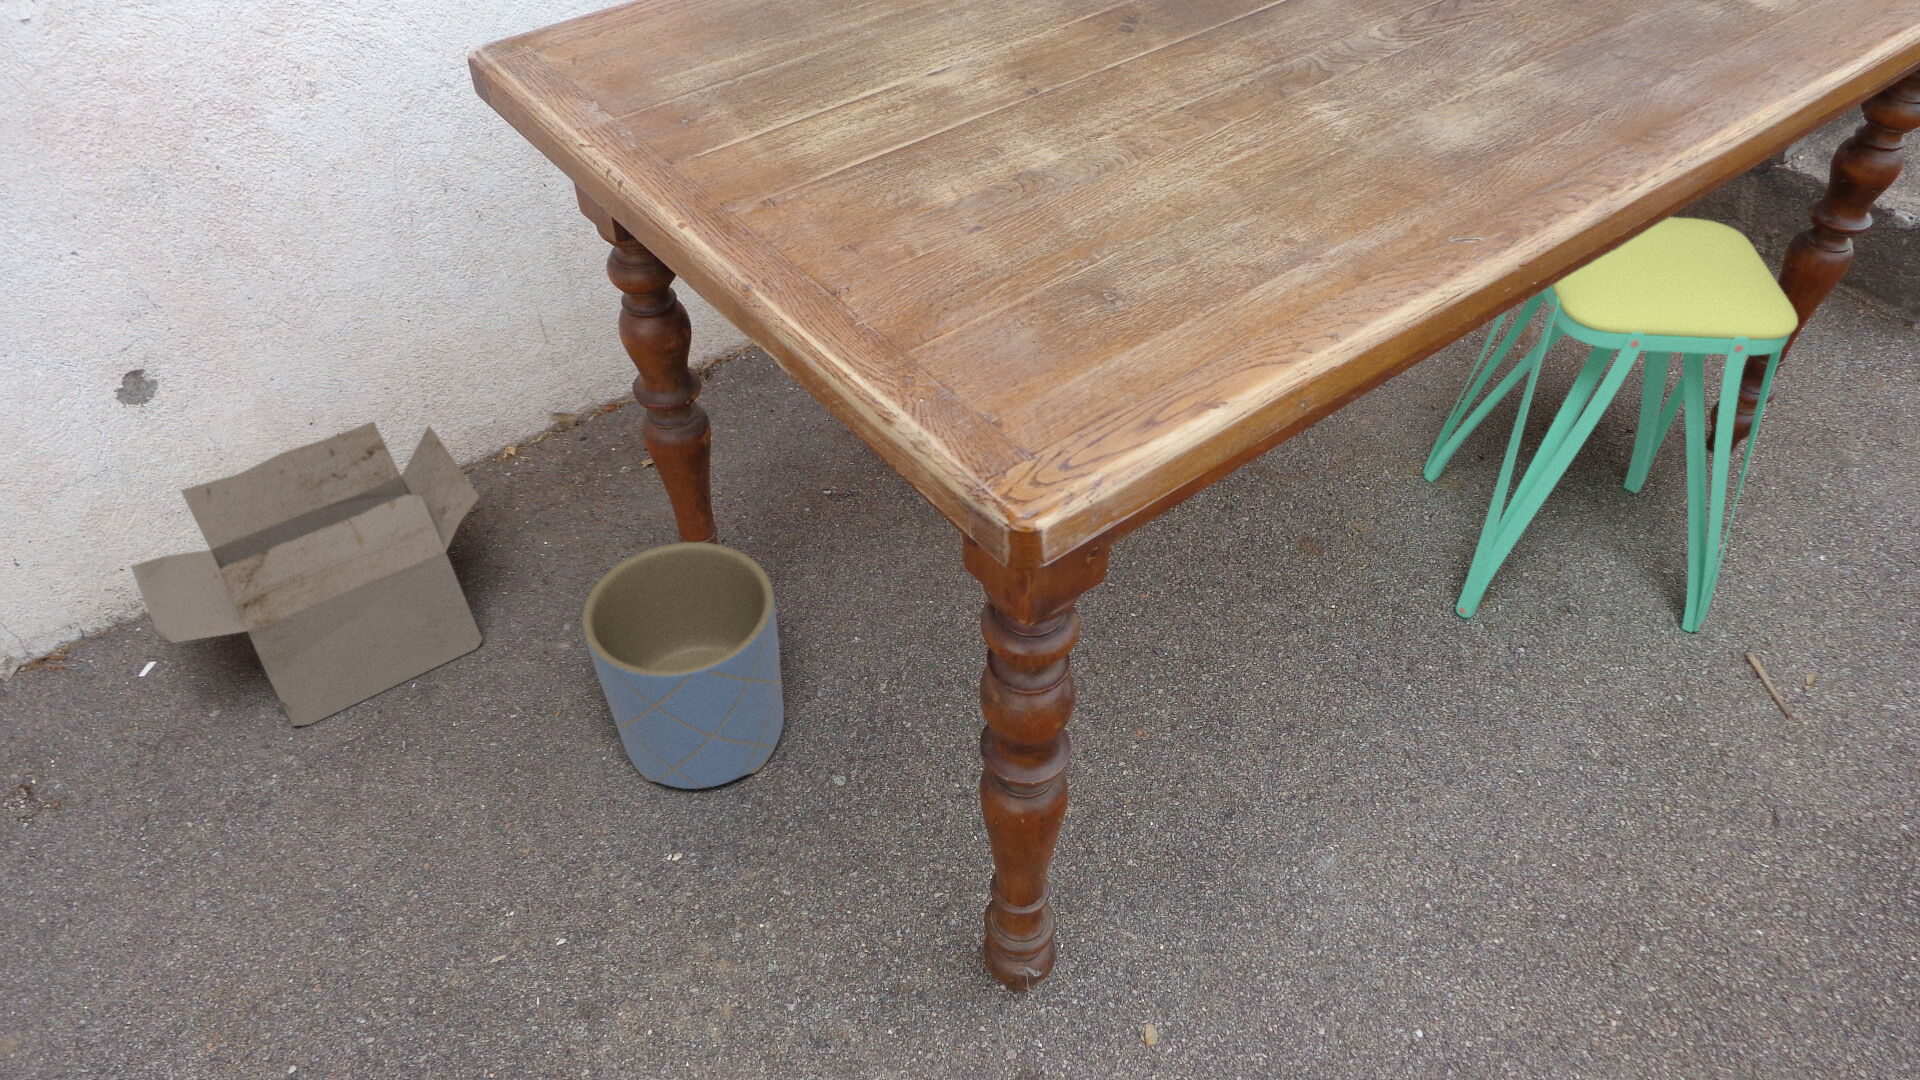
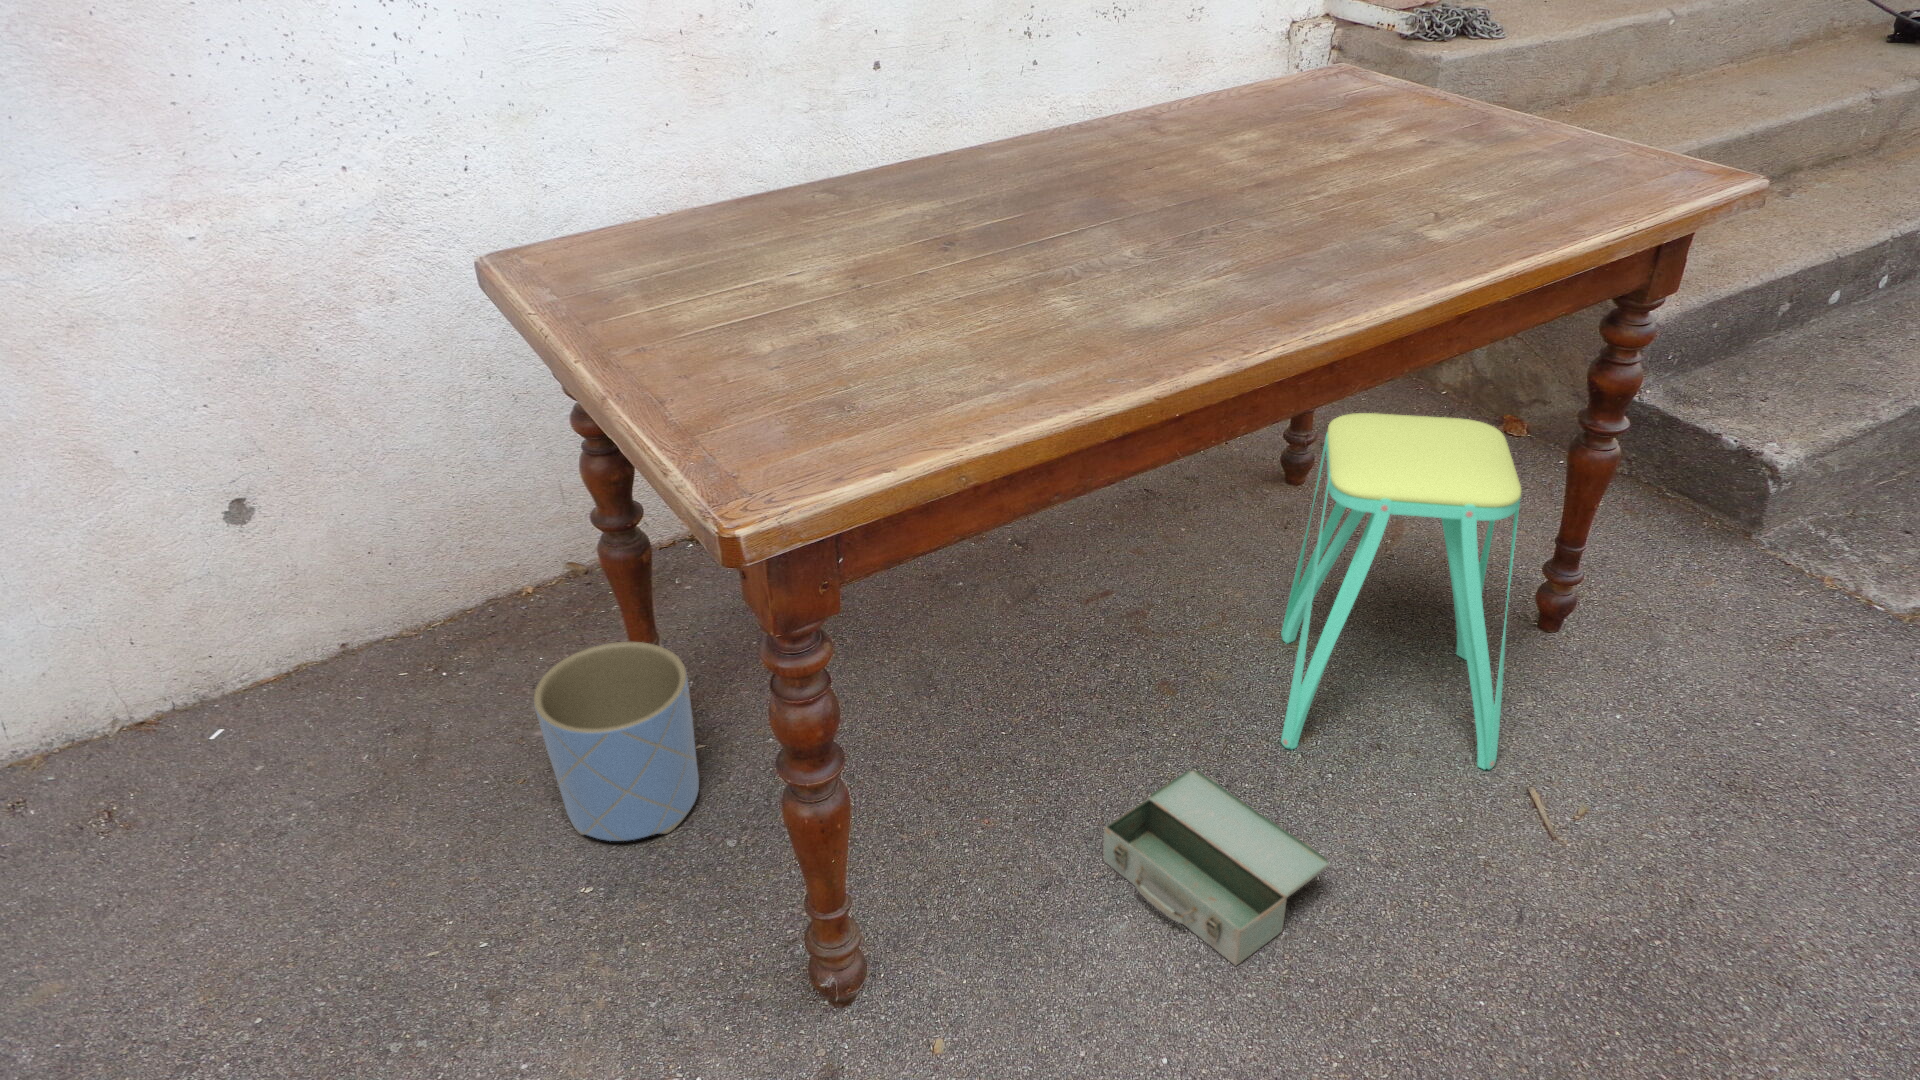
cardboard box: present [131,422,482,726] -> none [210,548,479,781]
toolbox: none [1286,660,1569,904] -> present [1103,770,1330,966]

